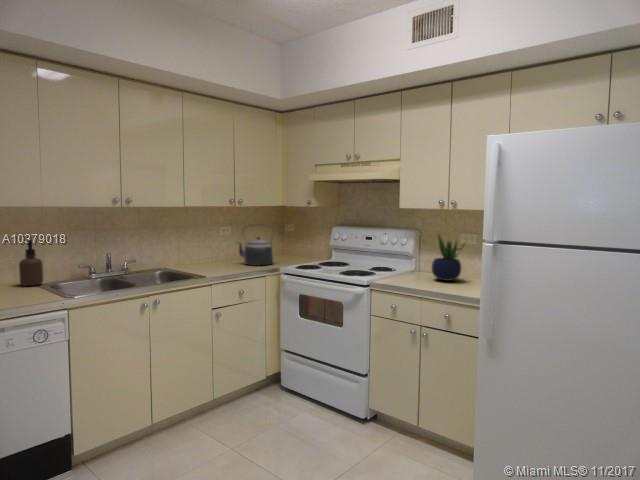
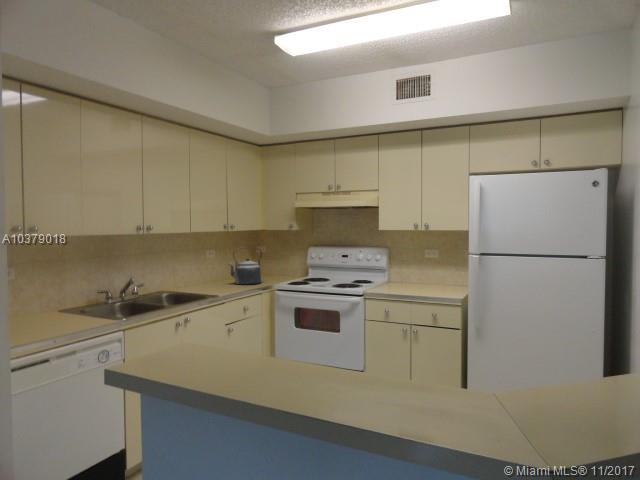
potted plant: present [432,235,464,281] -> none [407,248,435,288]
soap dispenser: present [19,240,43,286] -> none [49,268,71,314]

